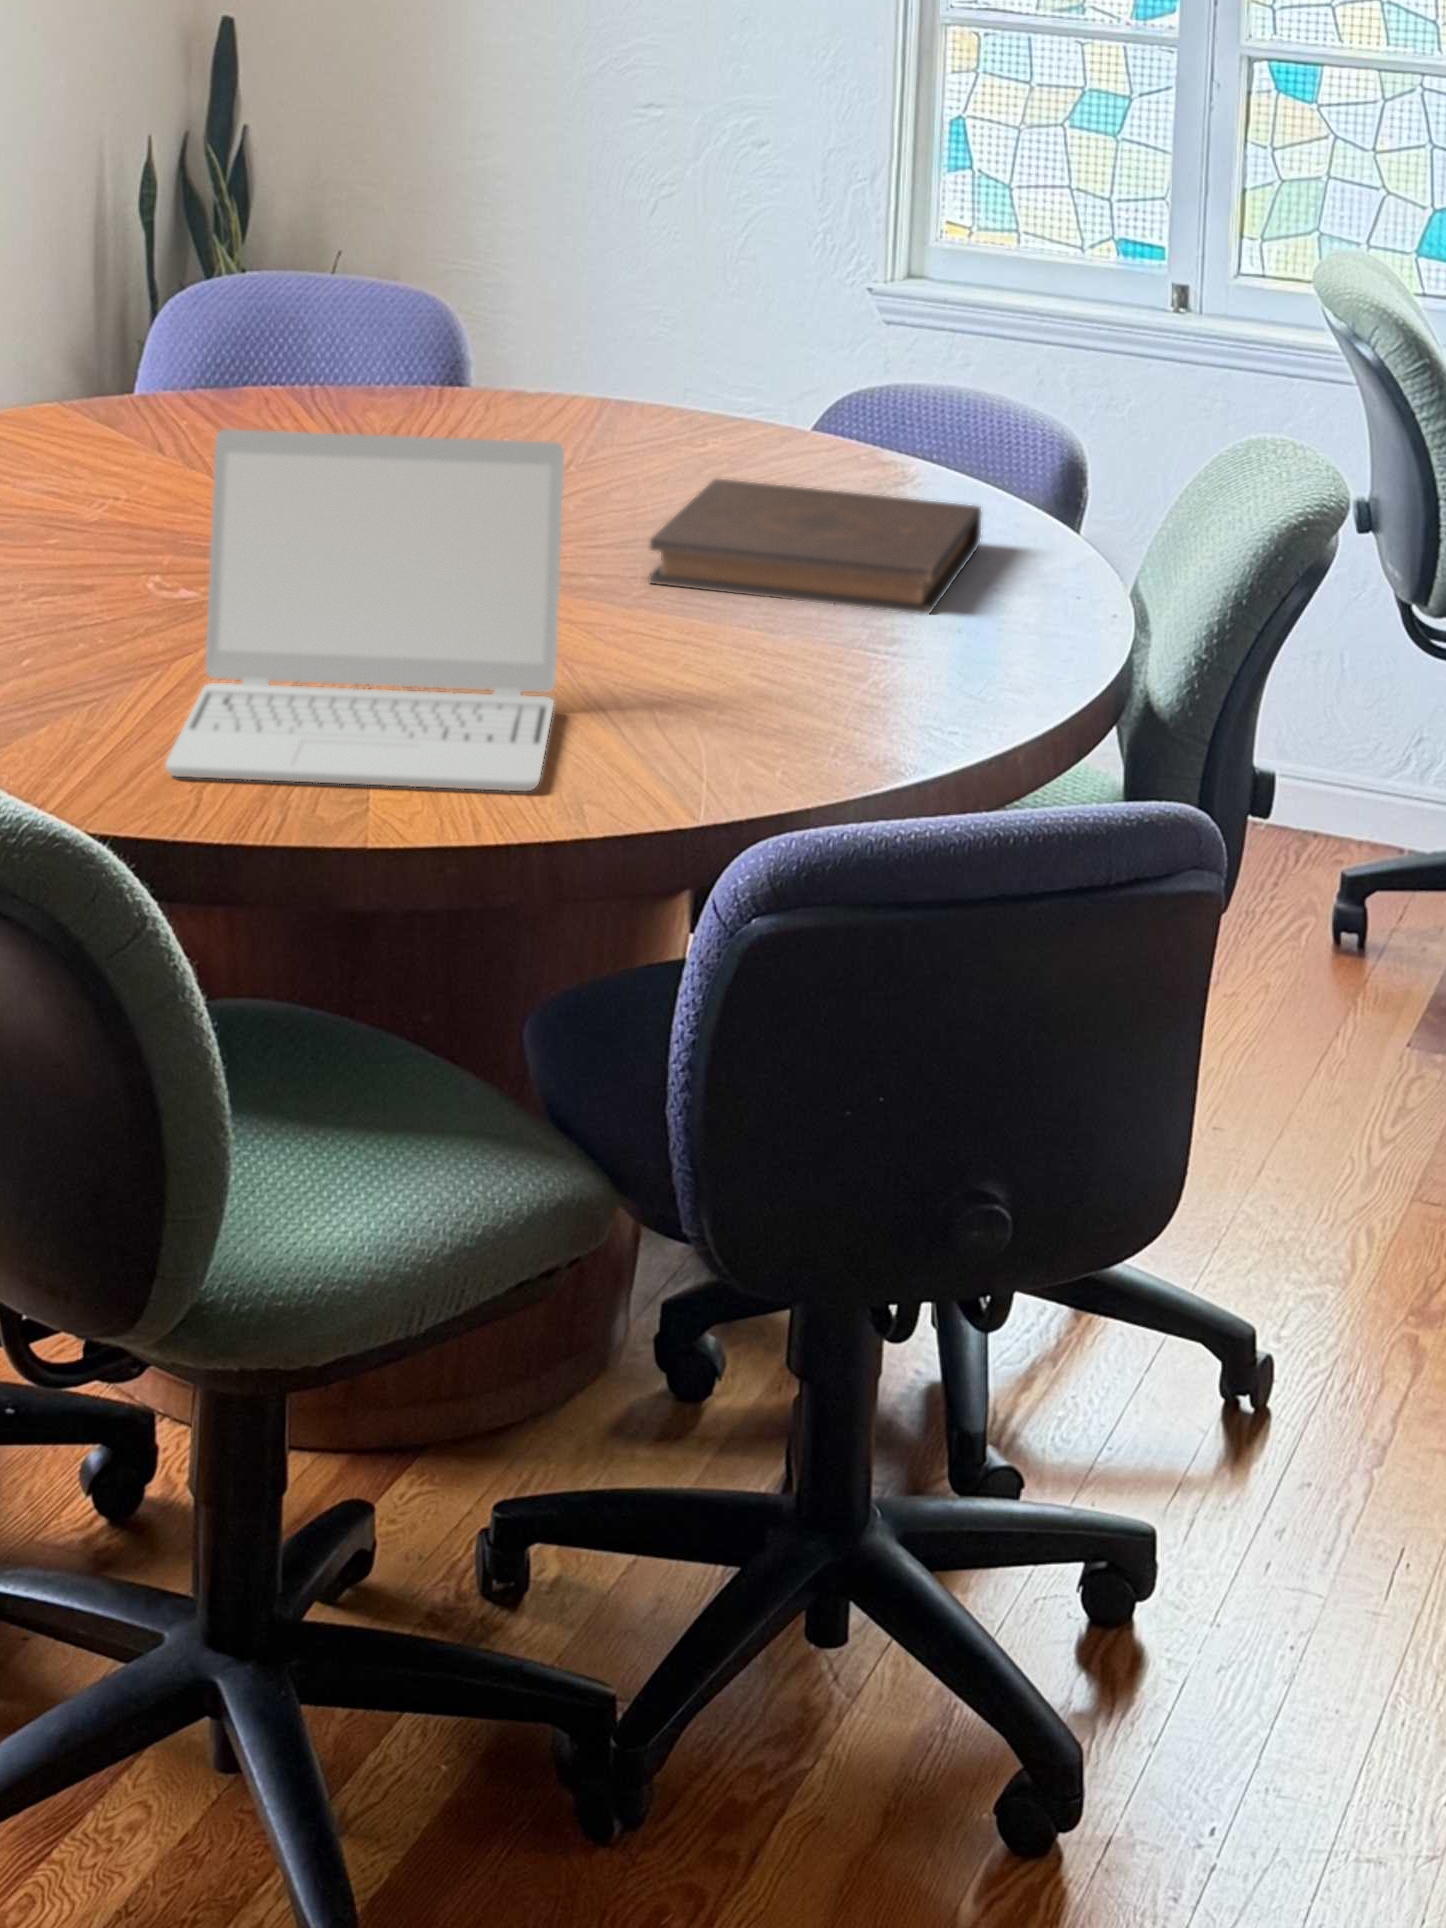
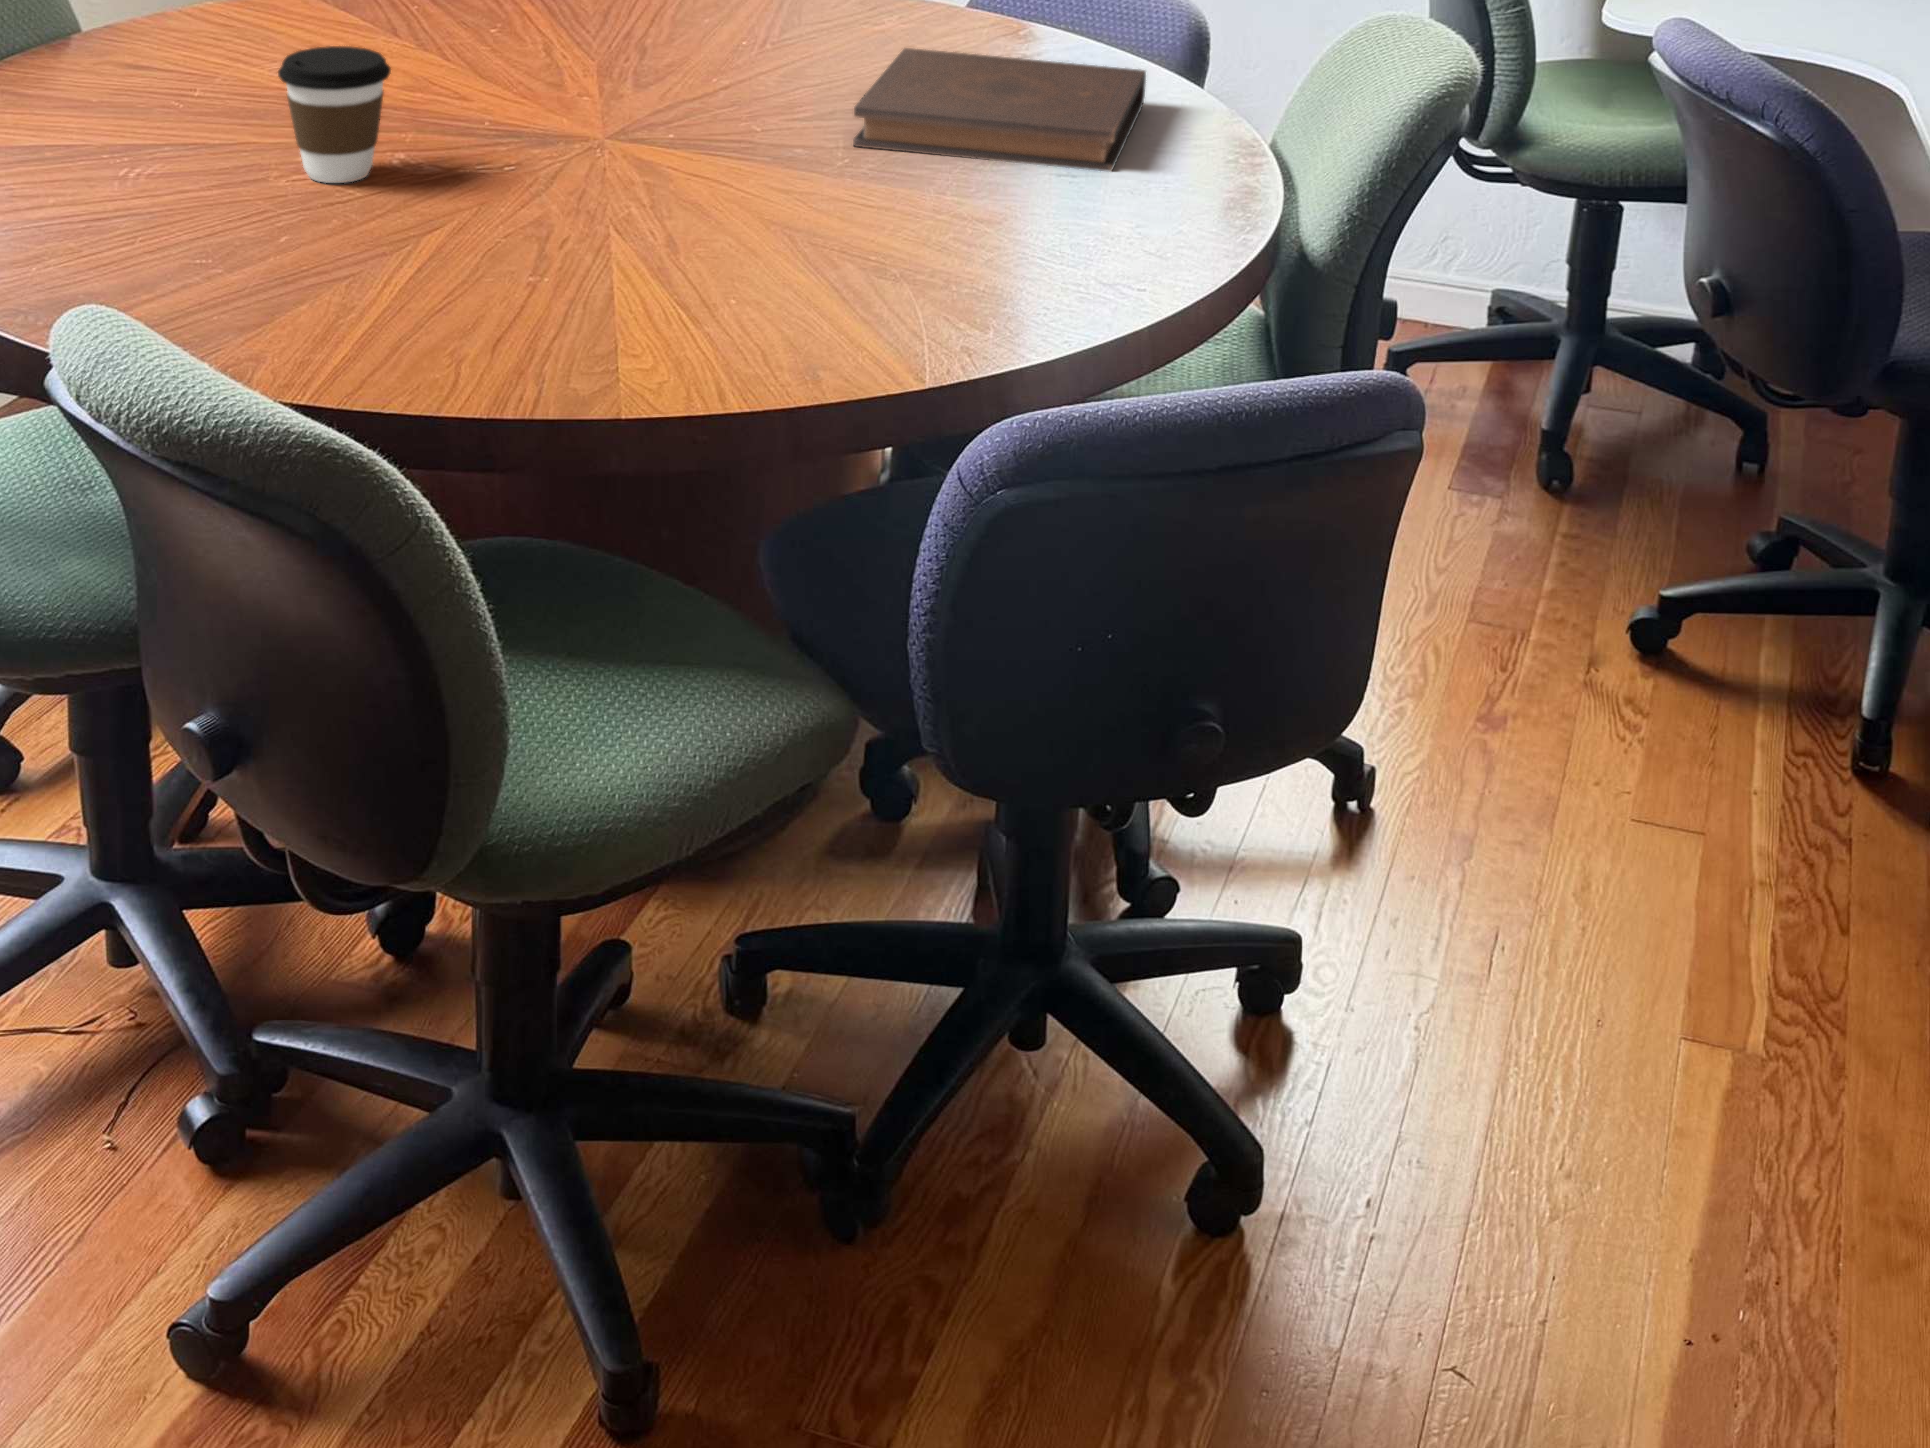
laptop: present [165,429,564,791] -> none [415,18,789,362]
coffee cup: none [37,463,154,610] -> present [278,46,391,183]

